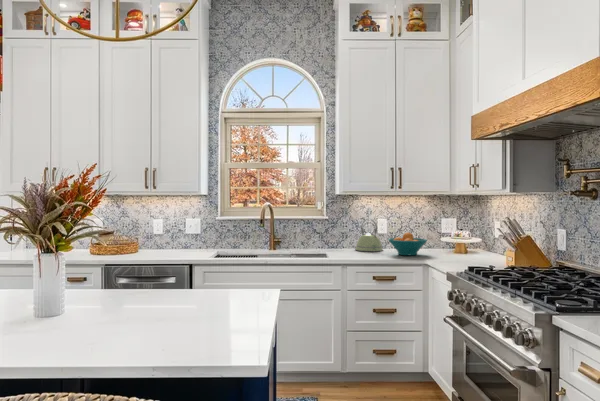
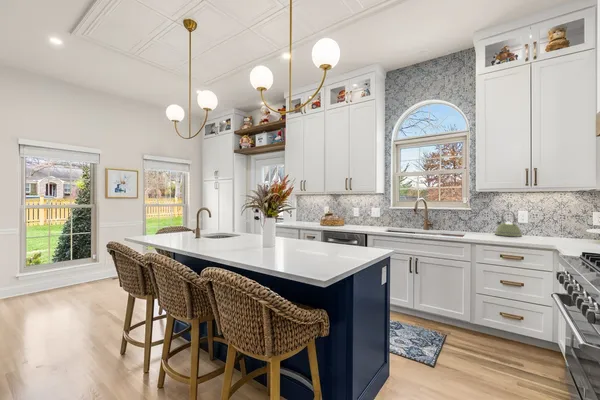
fruit bowl: present [388,232,427,255] -> none [521,222,565,242]

